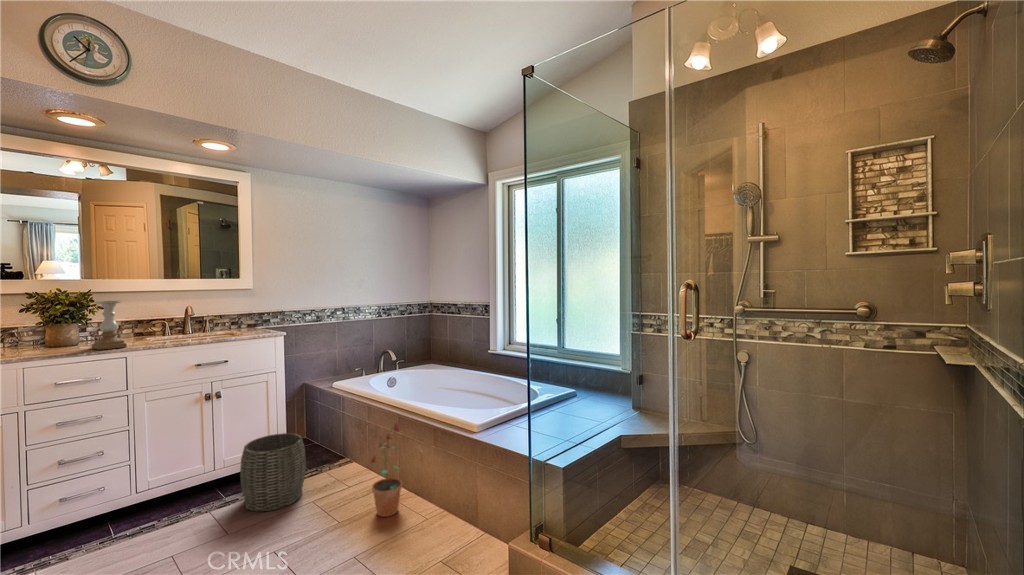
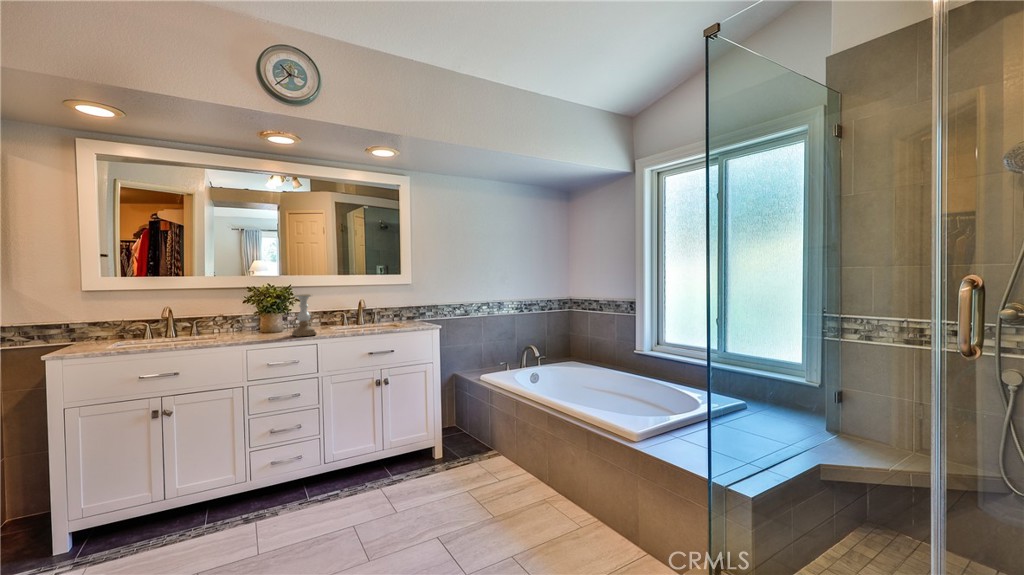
potted plant: present [371,423,402,517] -> none [521,422,554,518]
woven basket: present [240,433,306,512] -> none [405,422,460,495]

